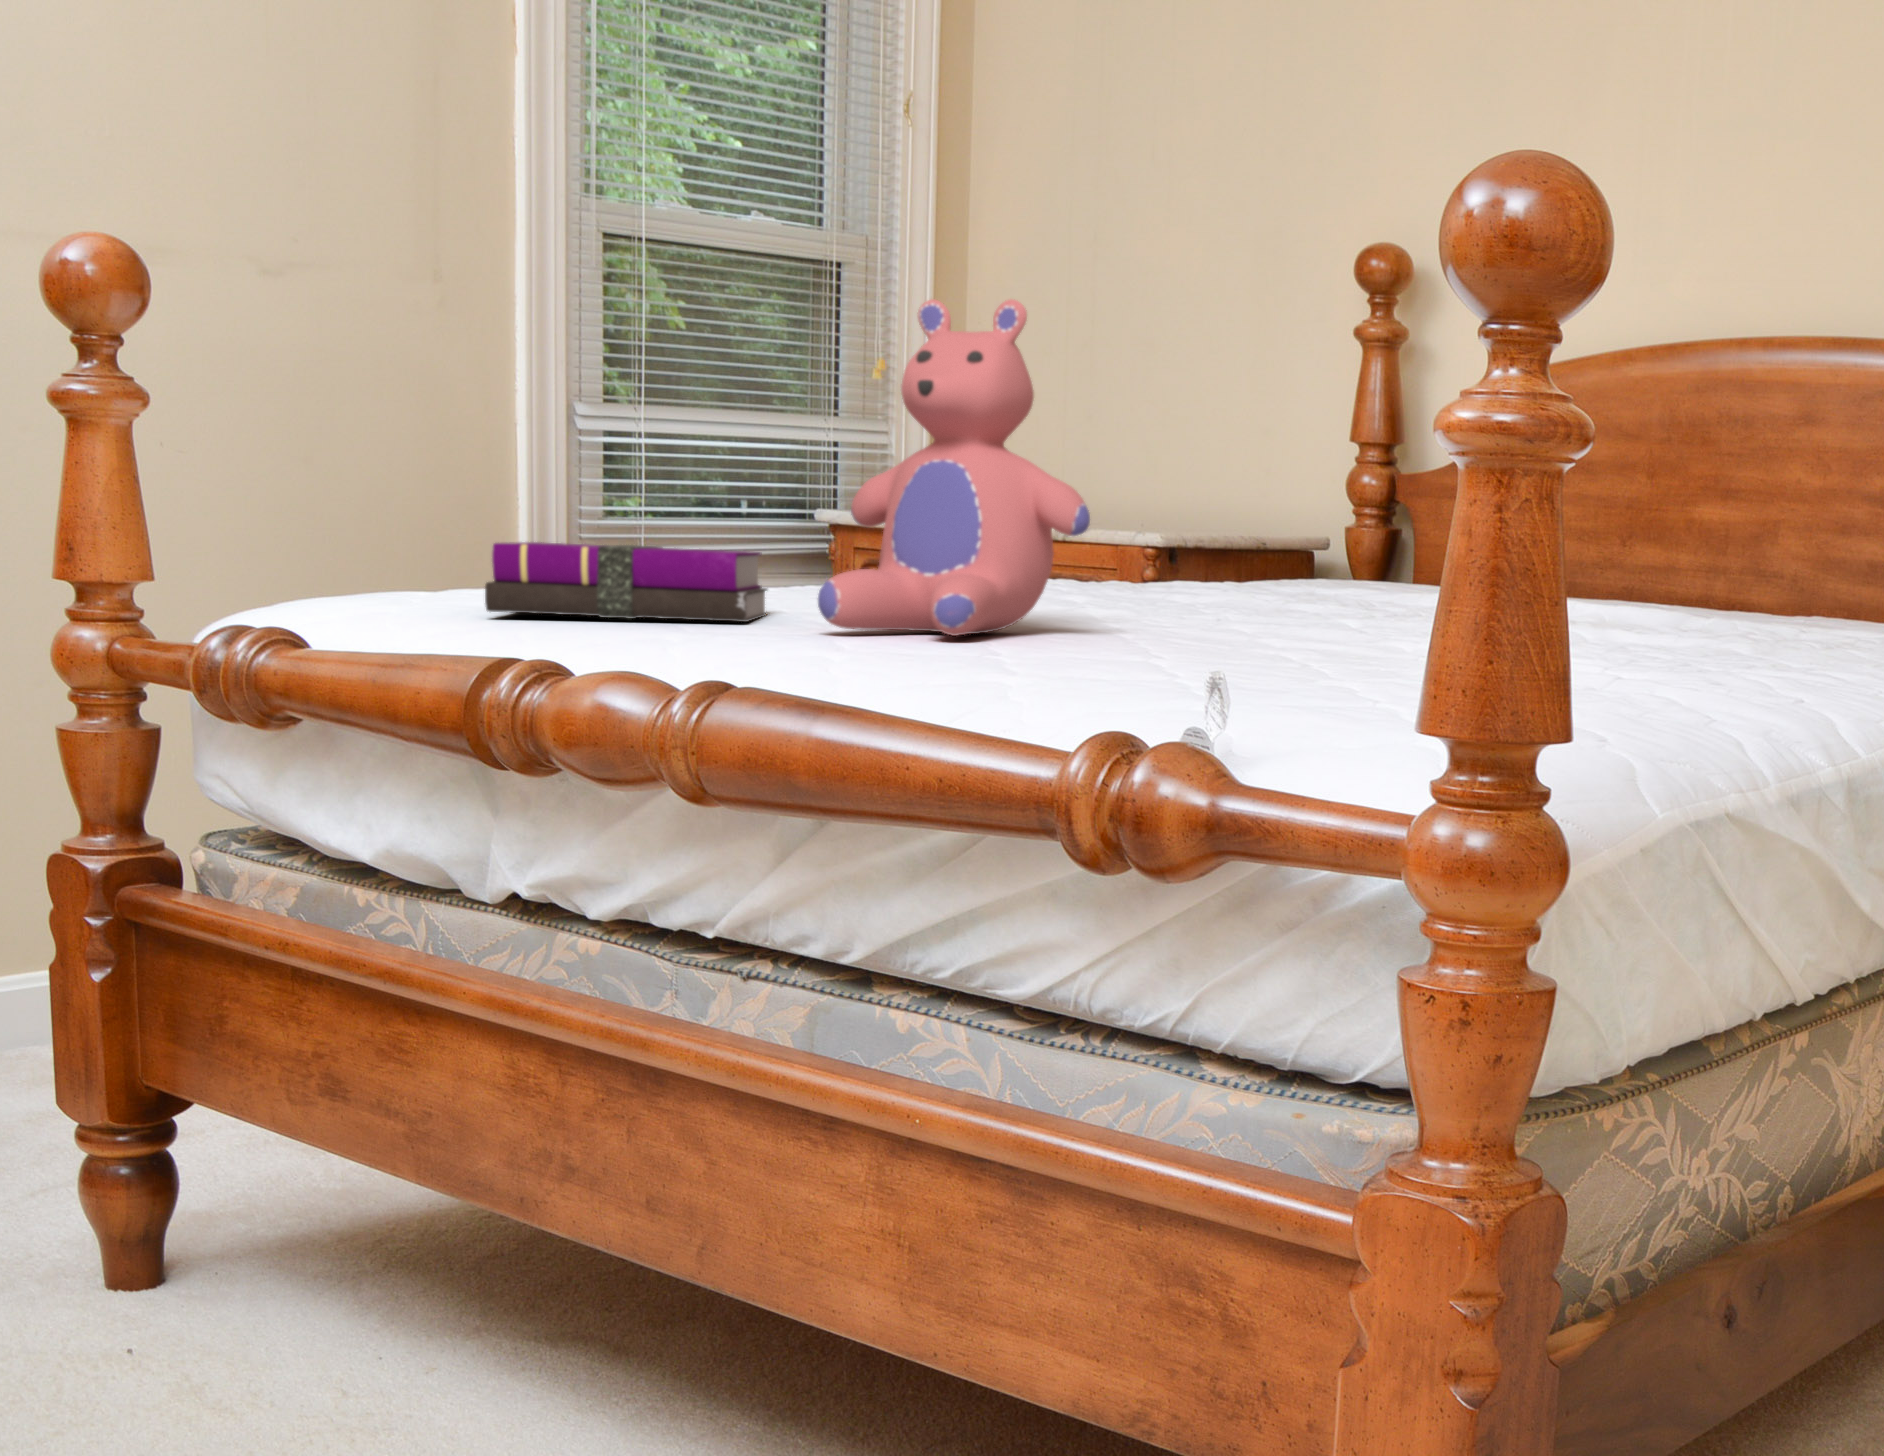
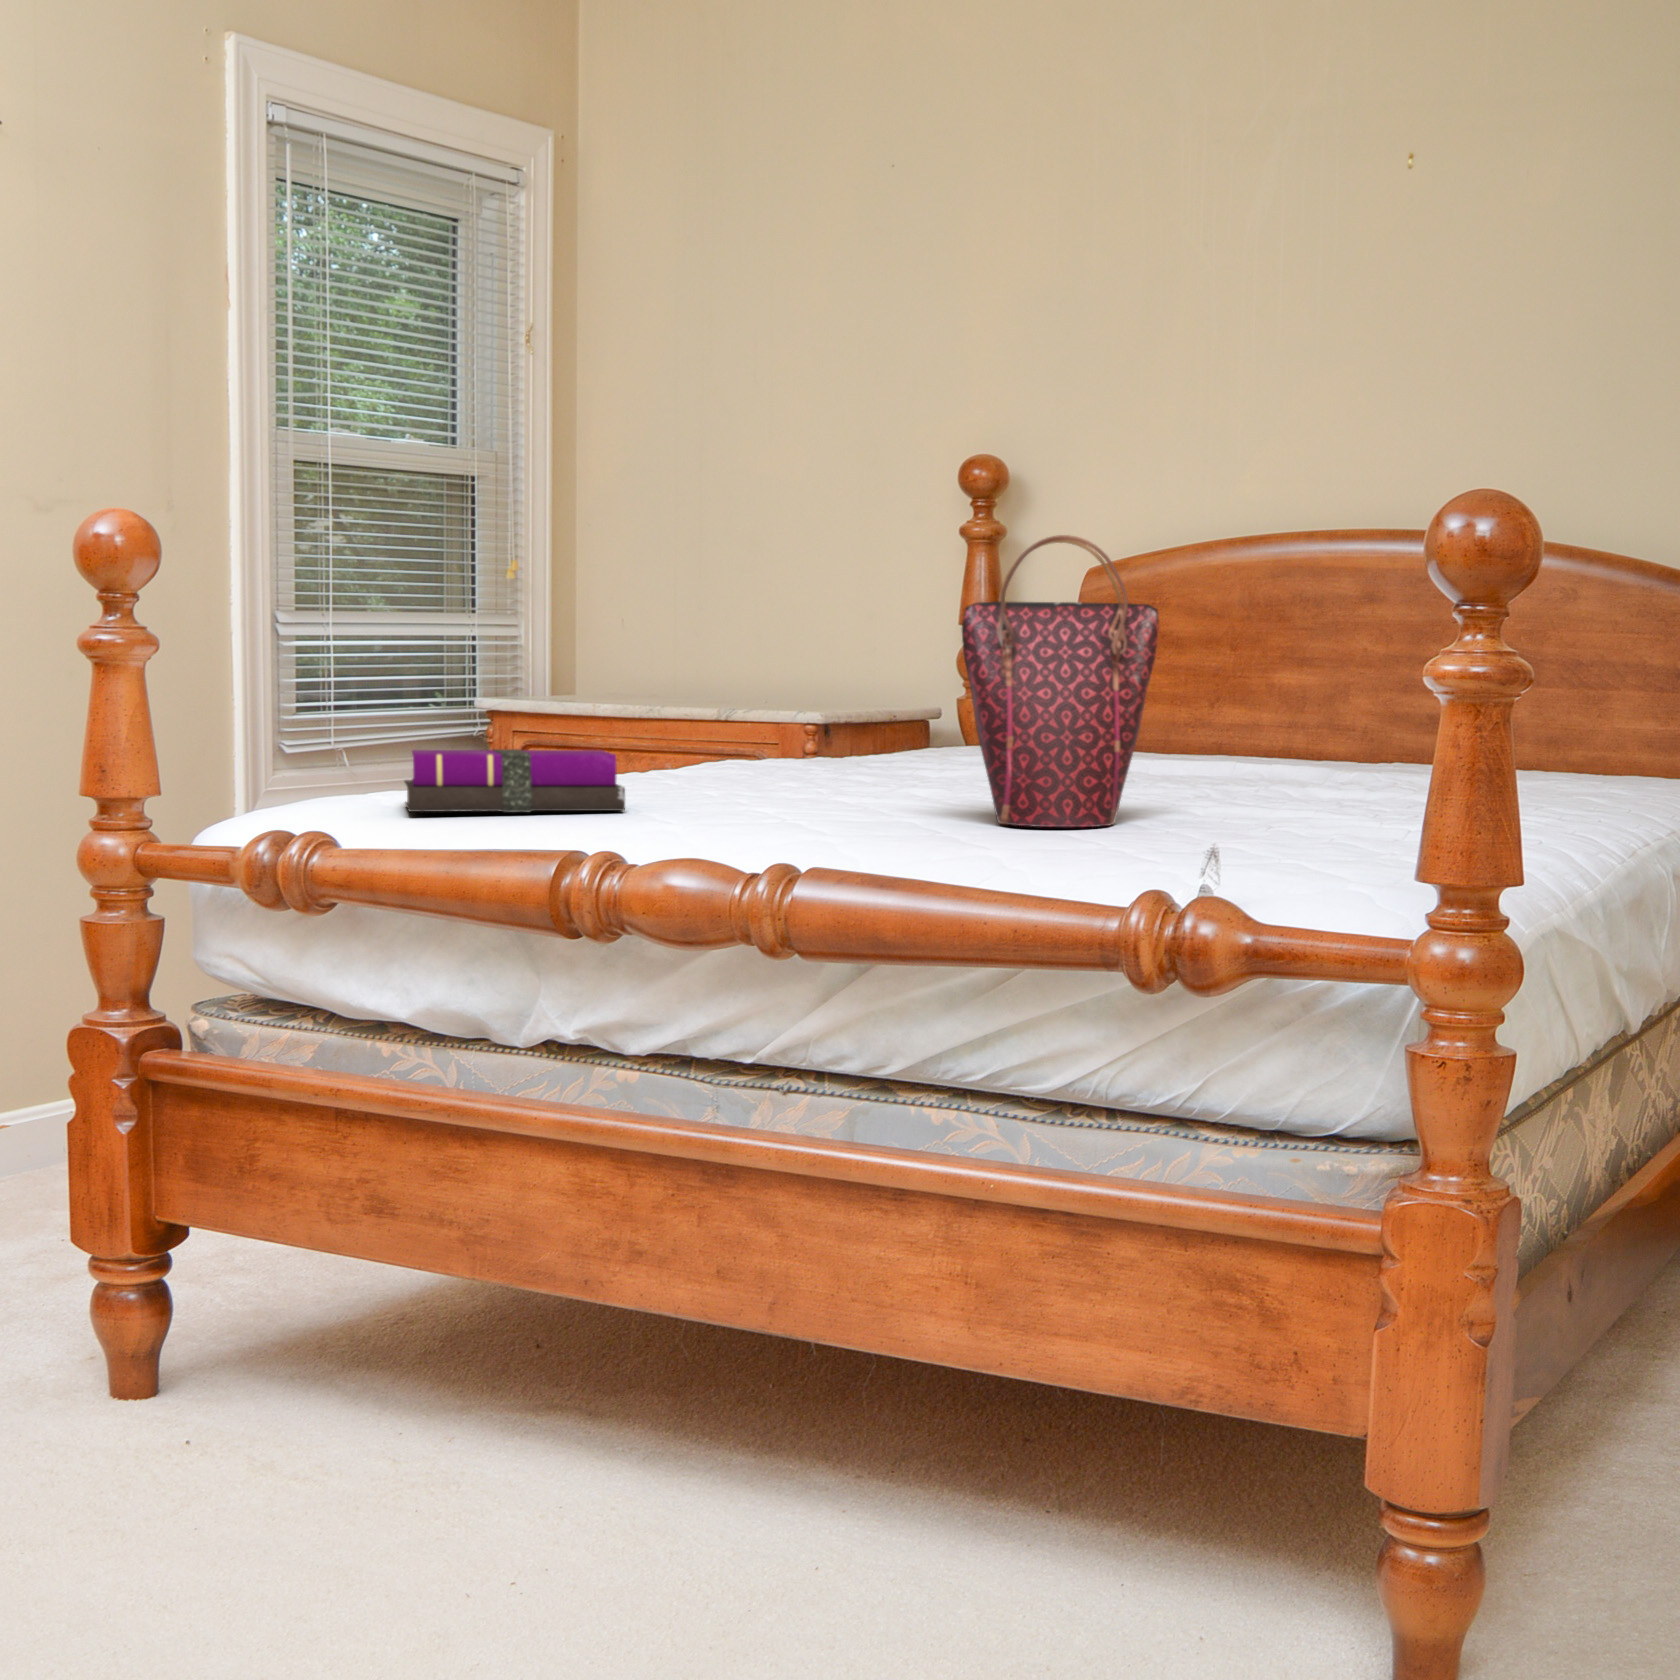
handbag: none [1098,278,1352,660] -> present [962,535,1159,827]
teddy bear: present [818,299,1090,636] -> none [710,545,921,816]

